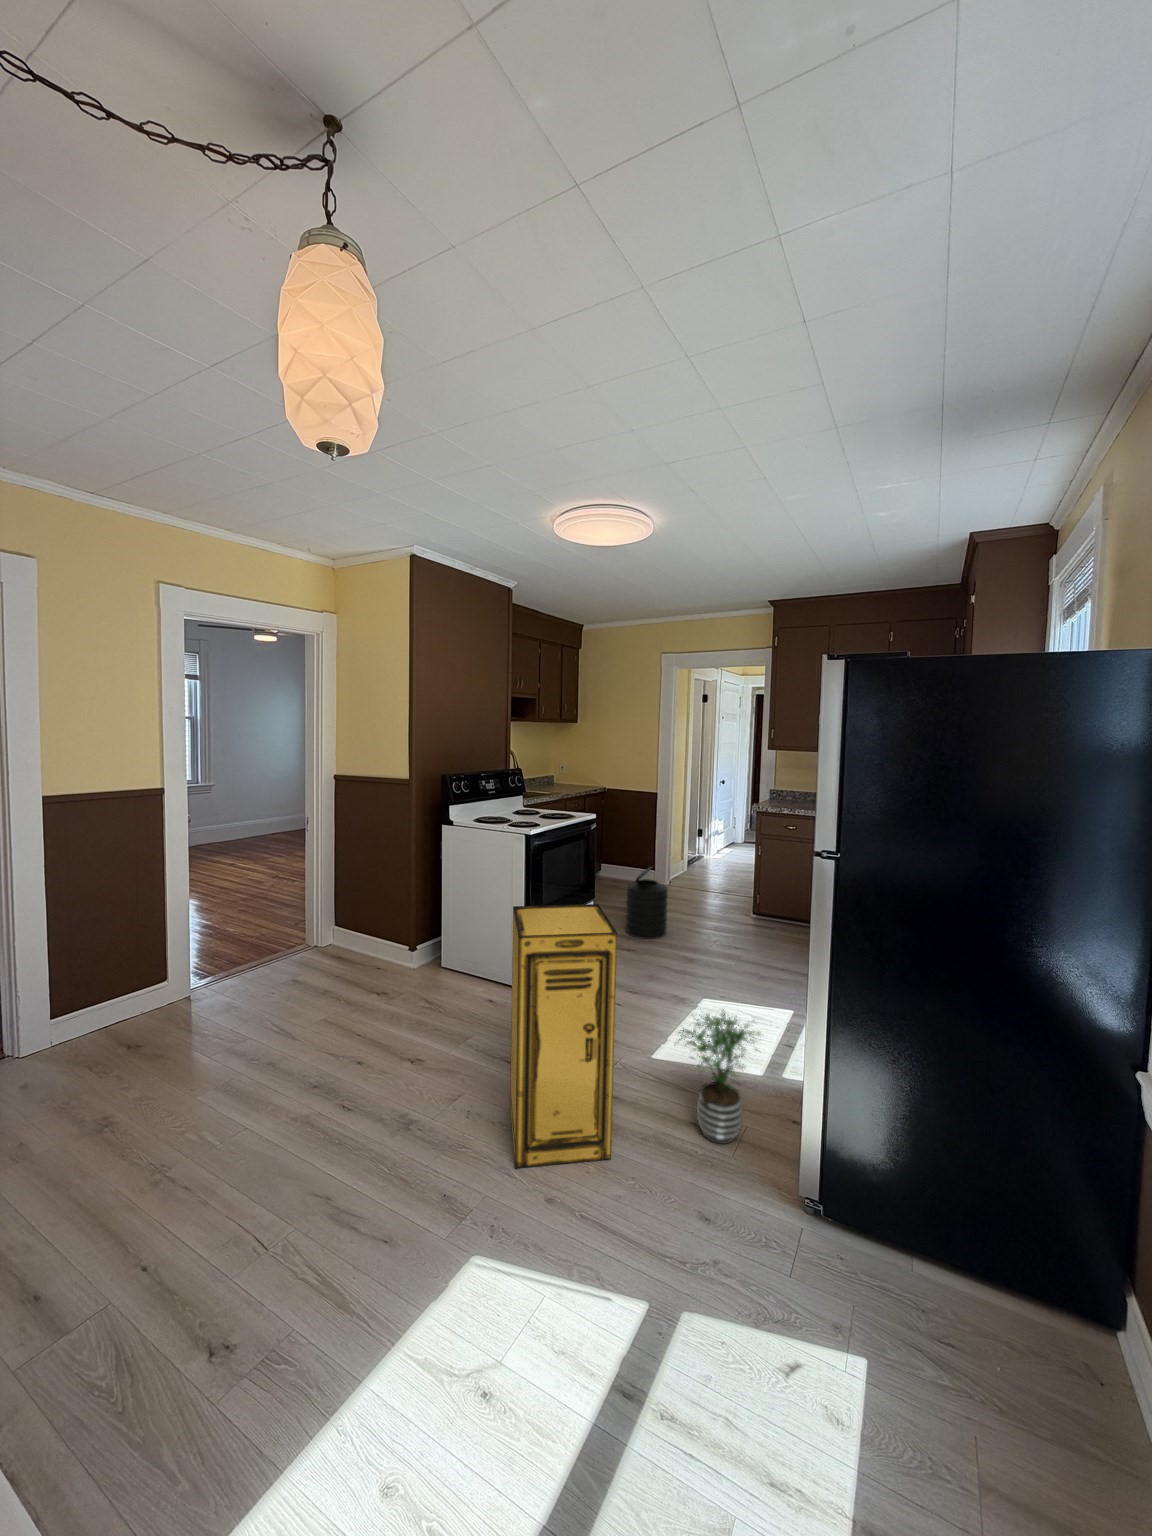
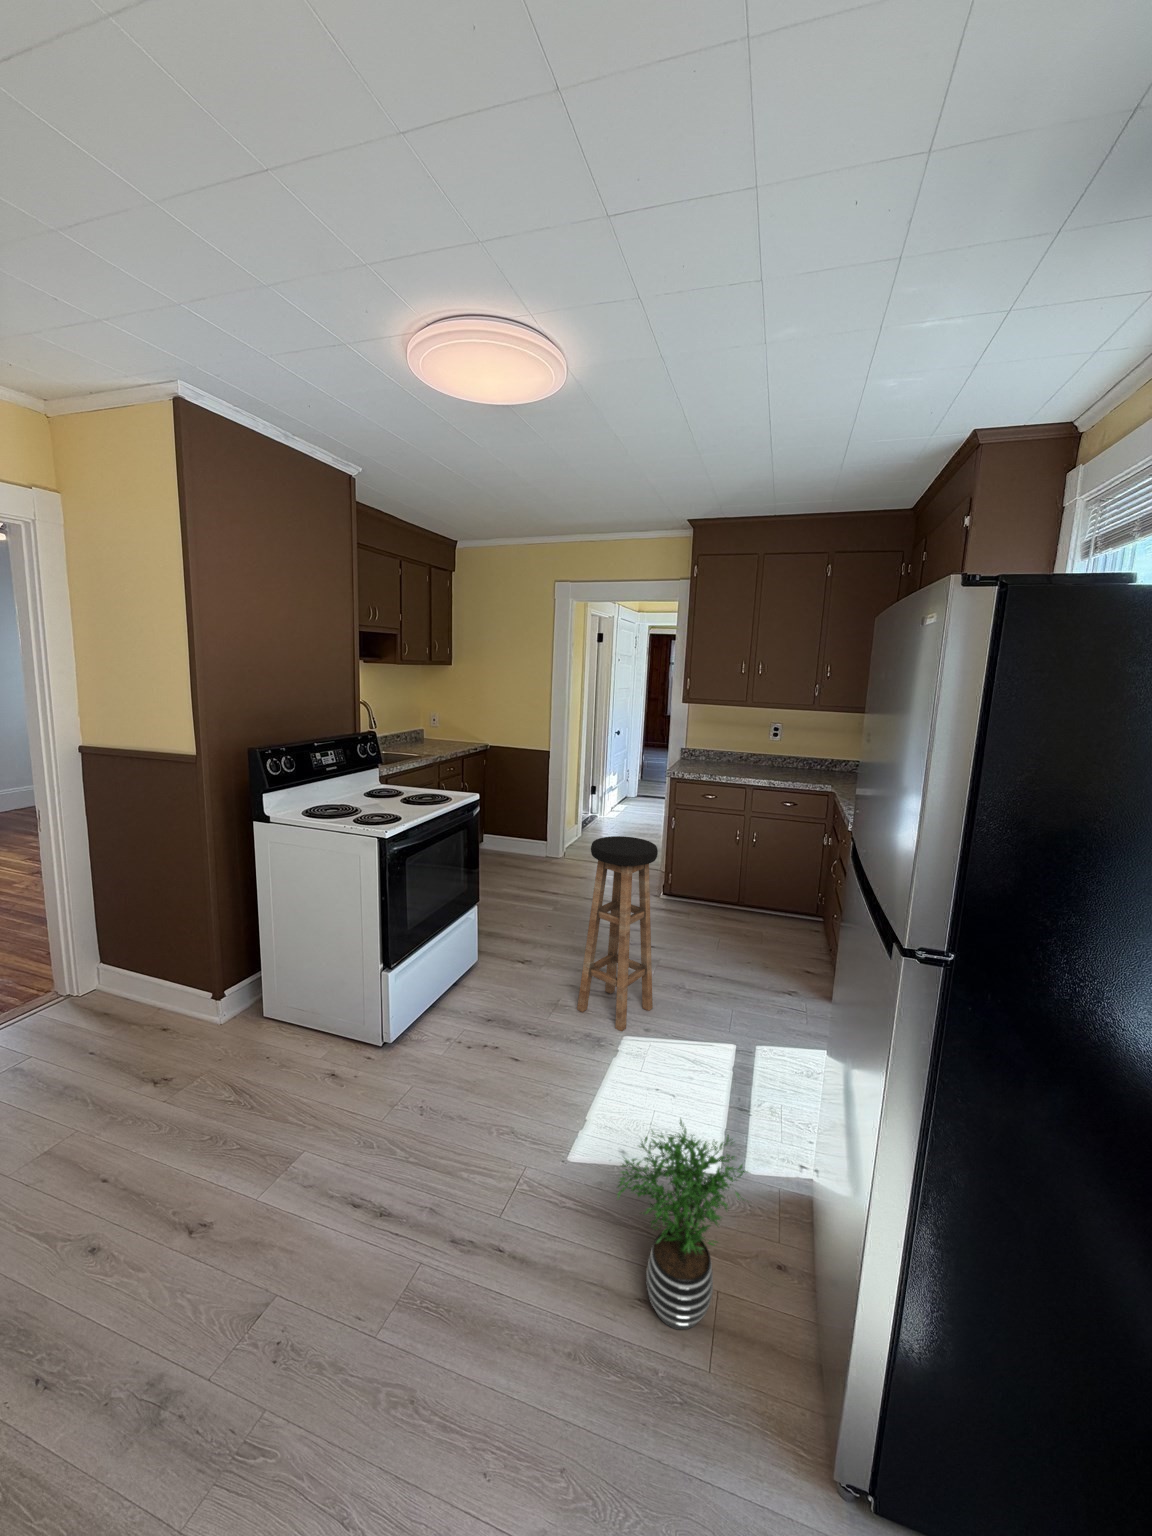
bar stool: none [669,845,731,996] -> present [577,836,658,1031]
trash can: present [625,866,668,939] -> none [516,851,568,942]
storage cabinet: present [510,904,617,1169] -> none [350,989,535,1476]

